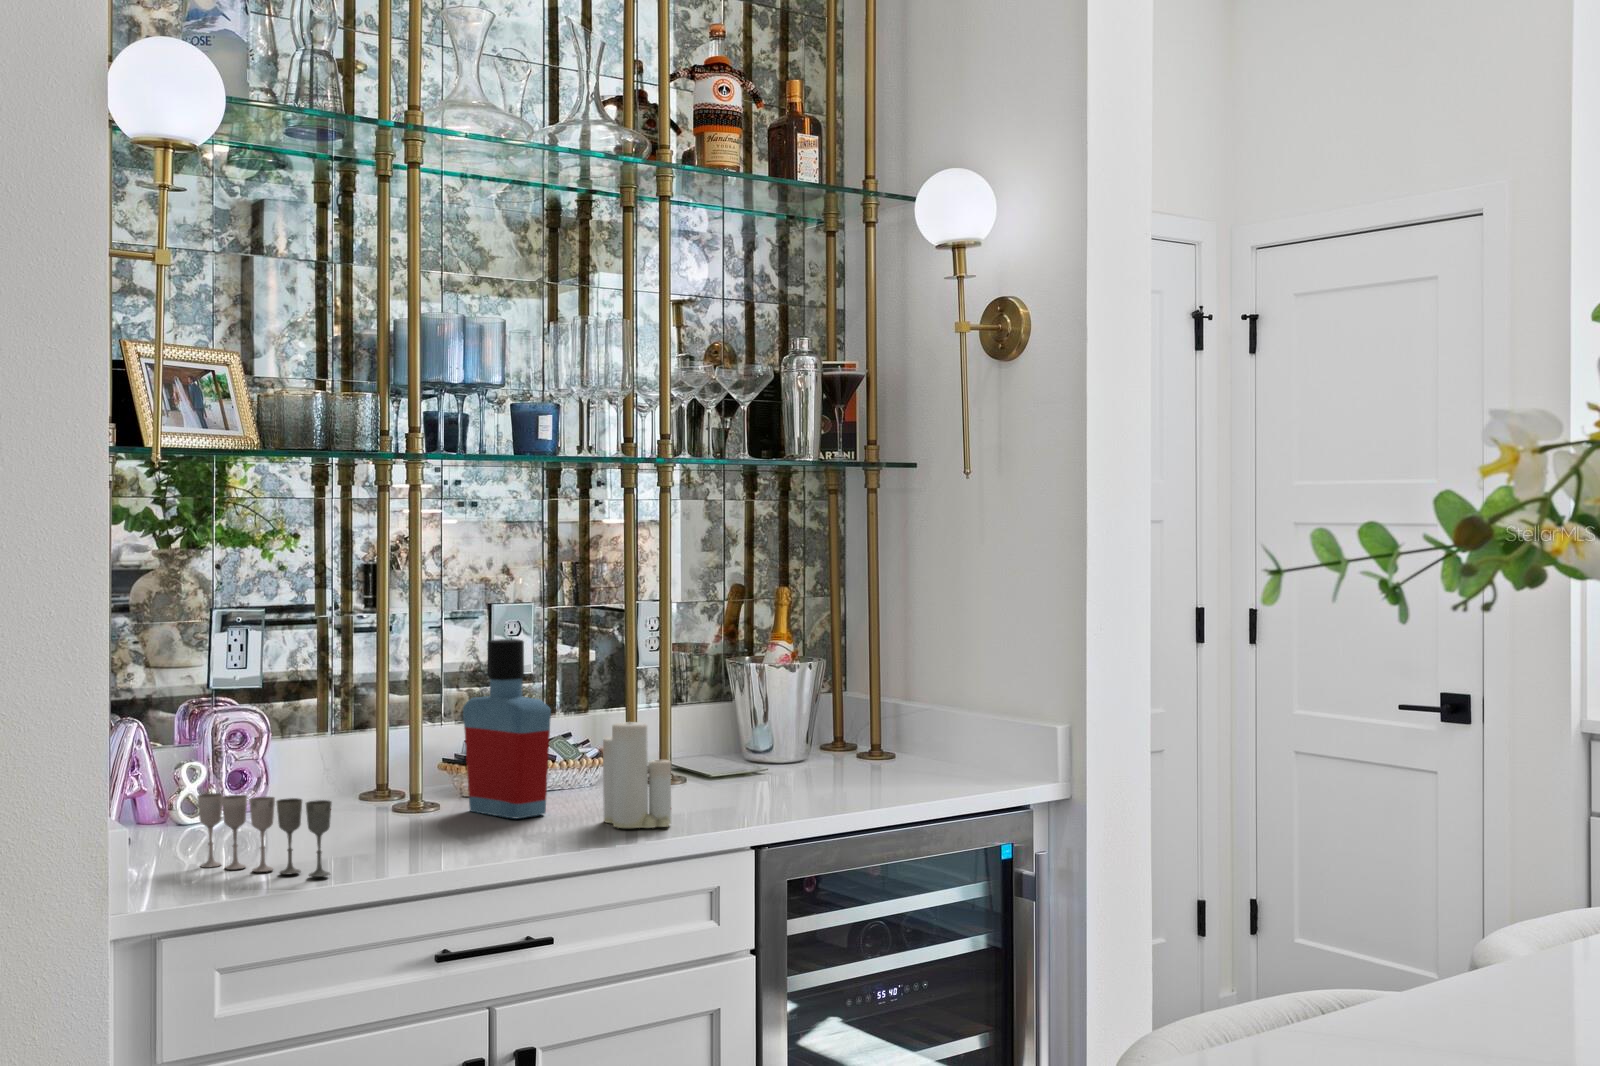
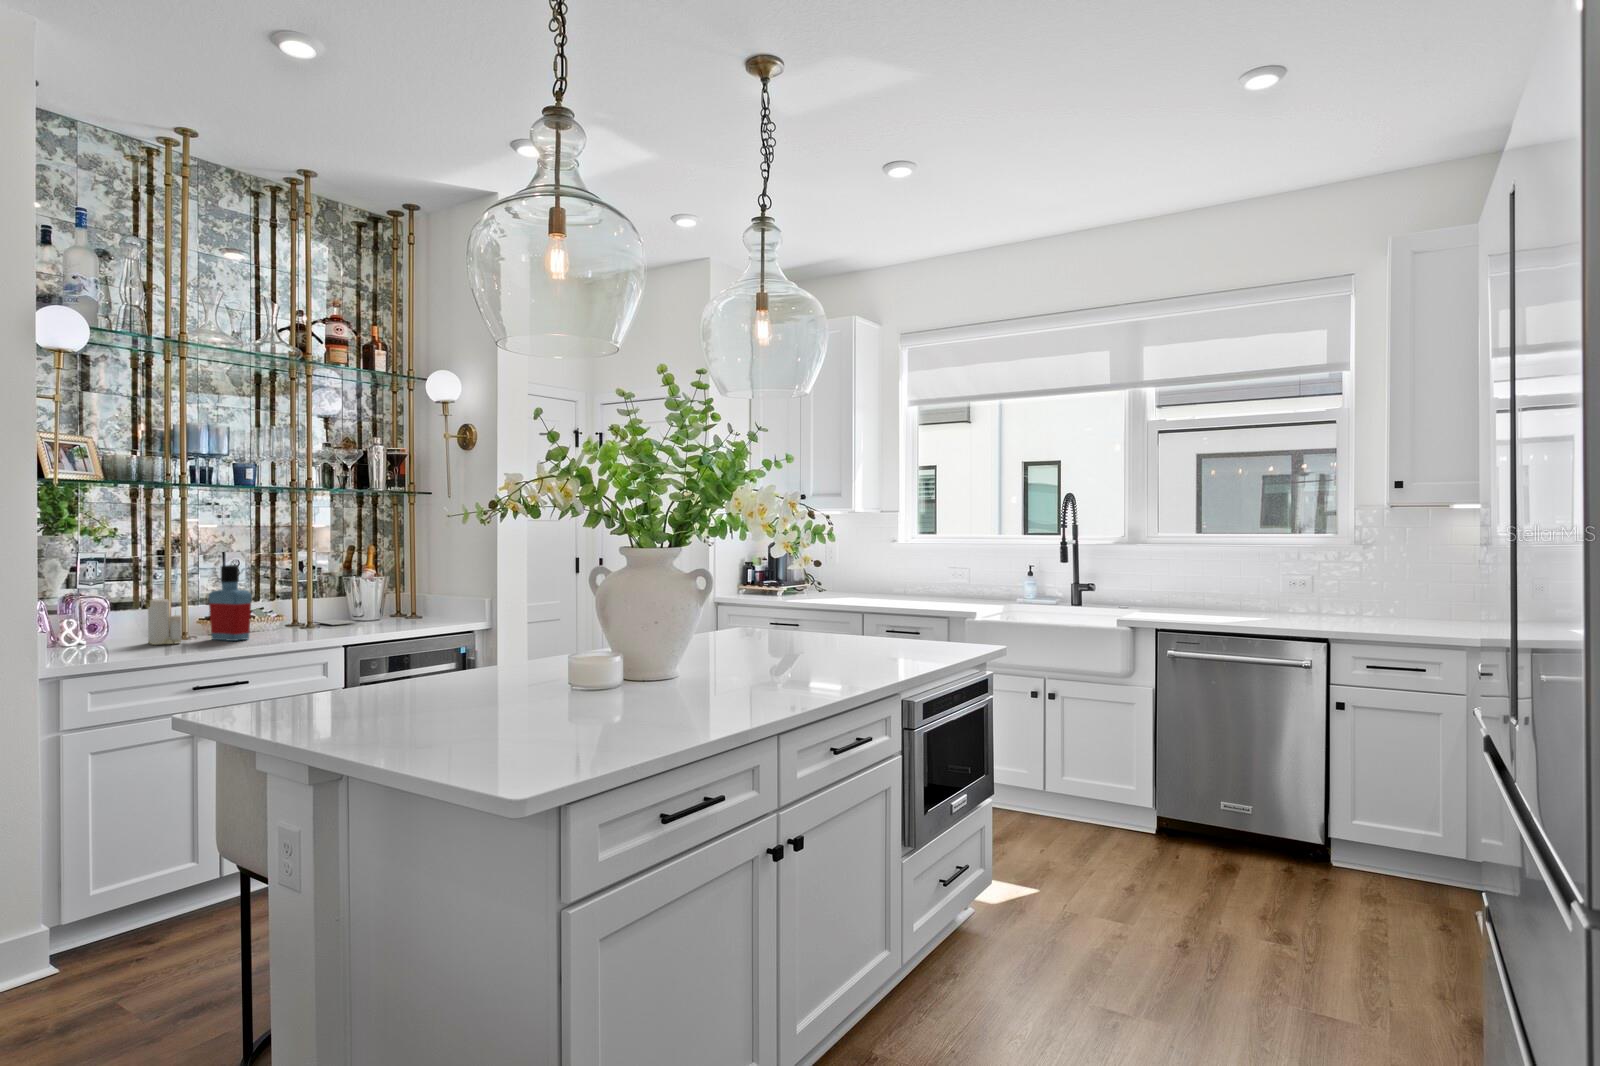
candle: present [603,722,671,828] -> present [148,599,181,645]
wine glass: present [197,793,332,877] -> none [75,629,144,660]

